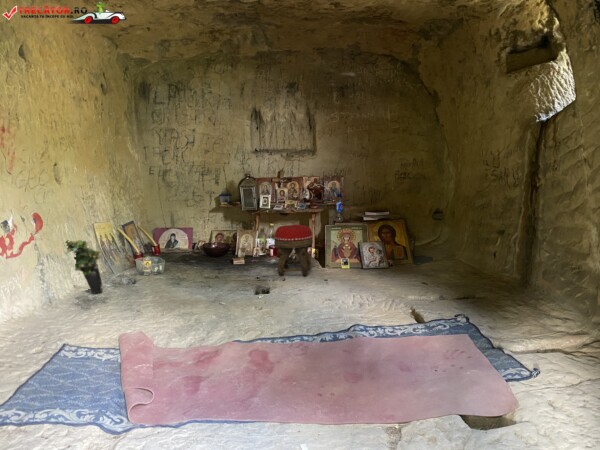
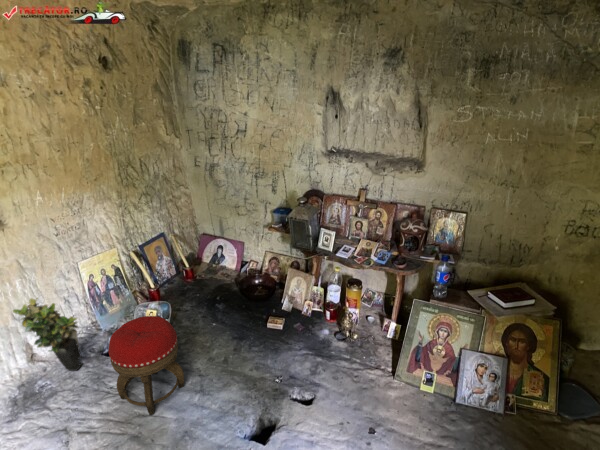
footstool: present [274,224,313,276] -> present [108,316,184,415]

